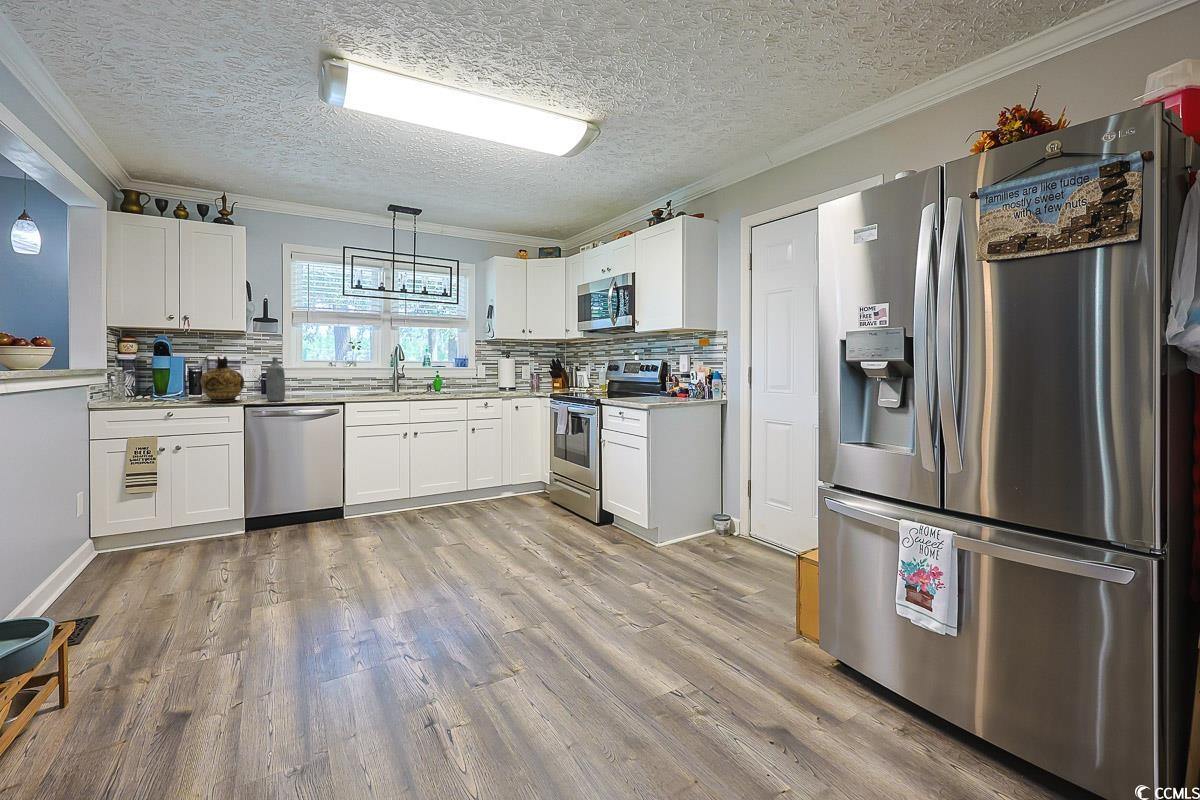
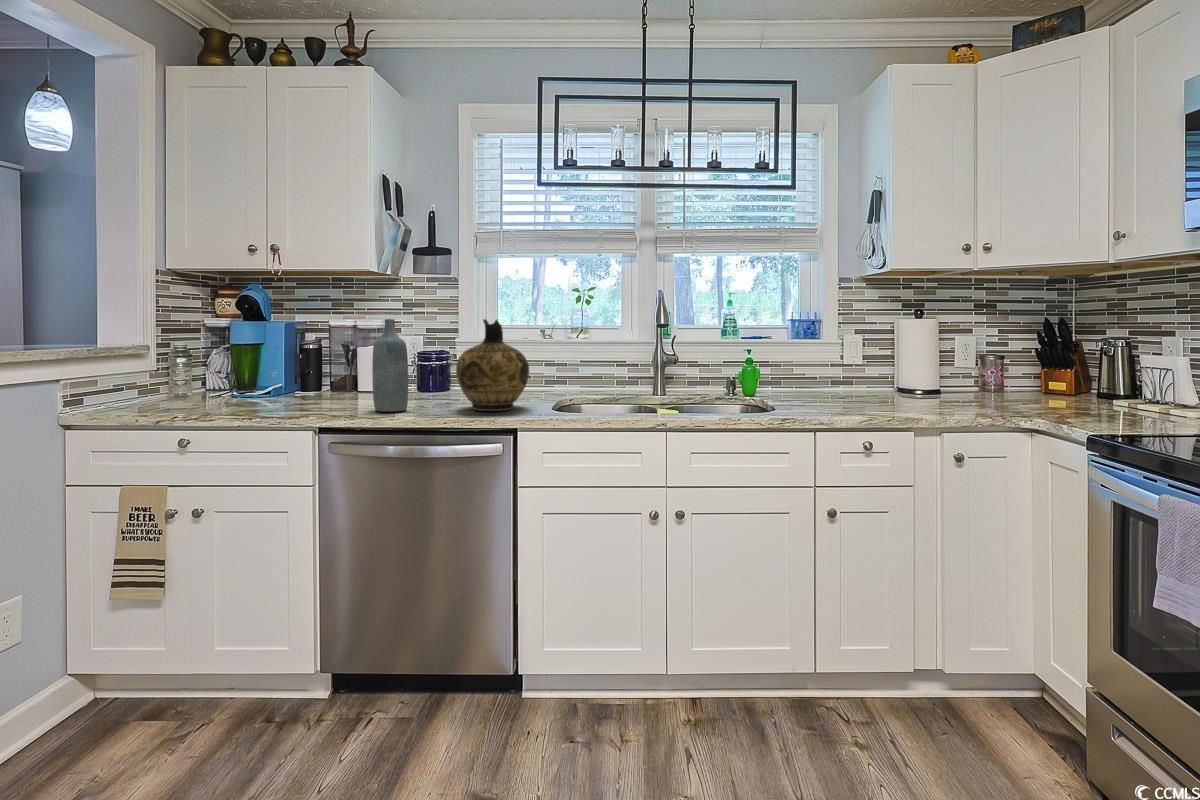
ceramic jug: present [200,357,244,402] -> present [456,319,529,411]

